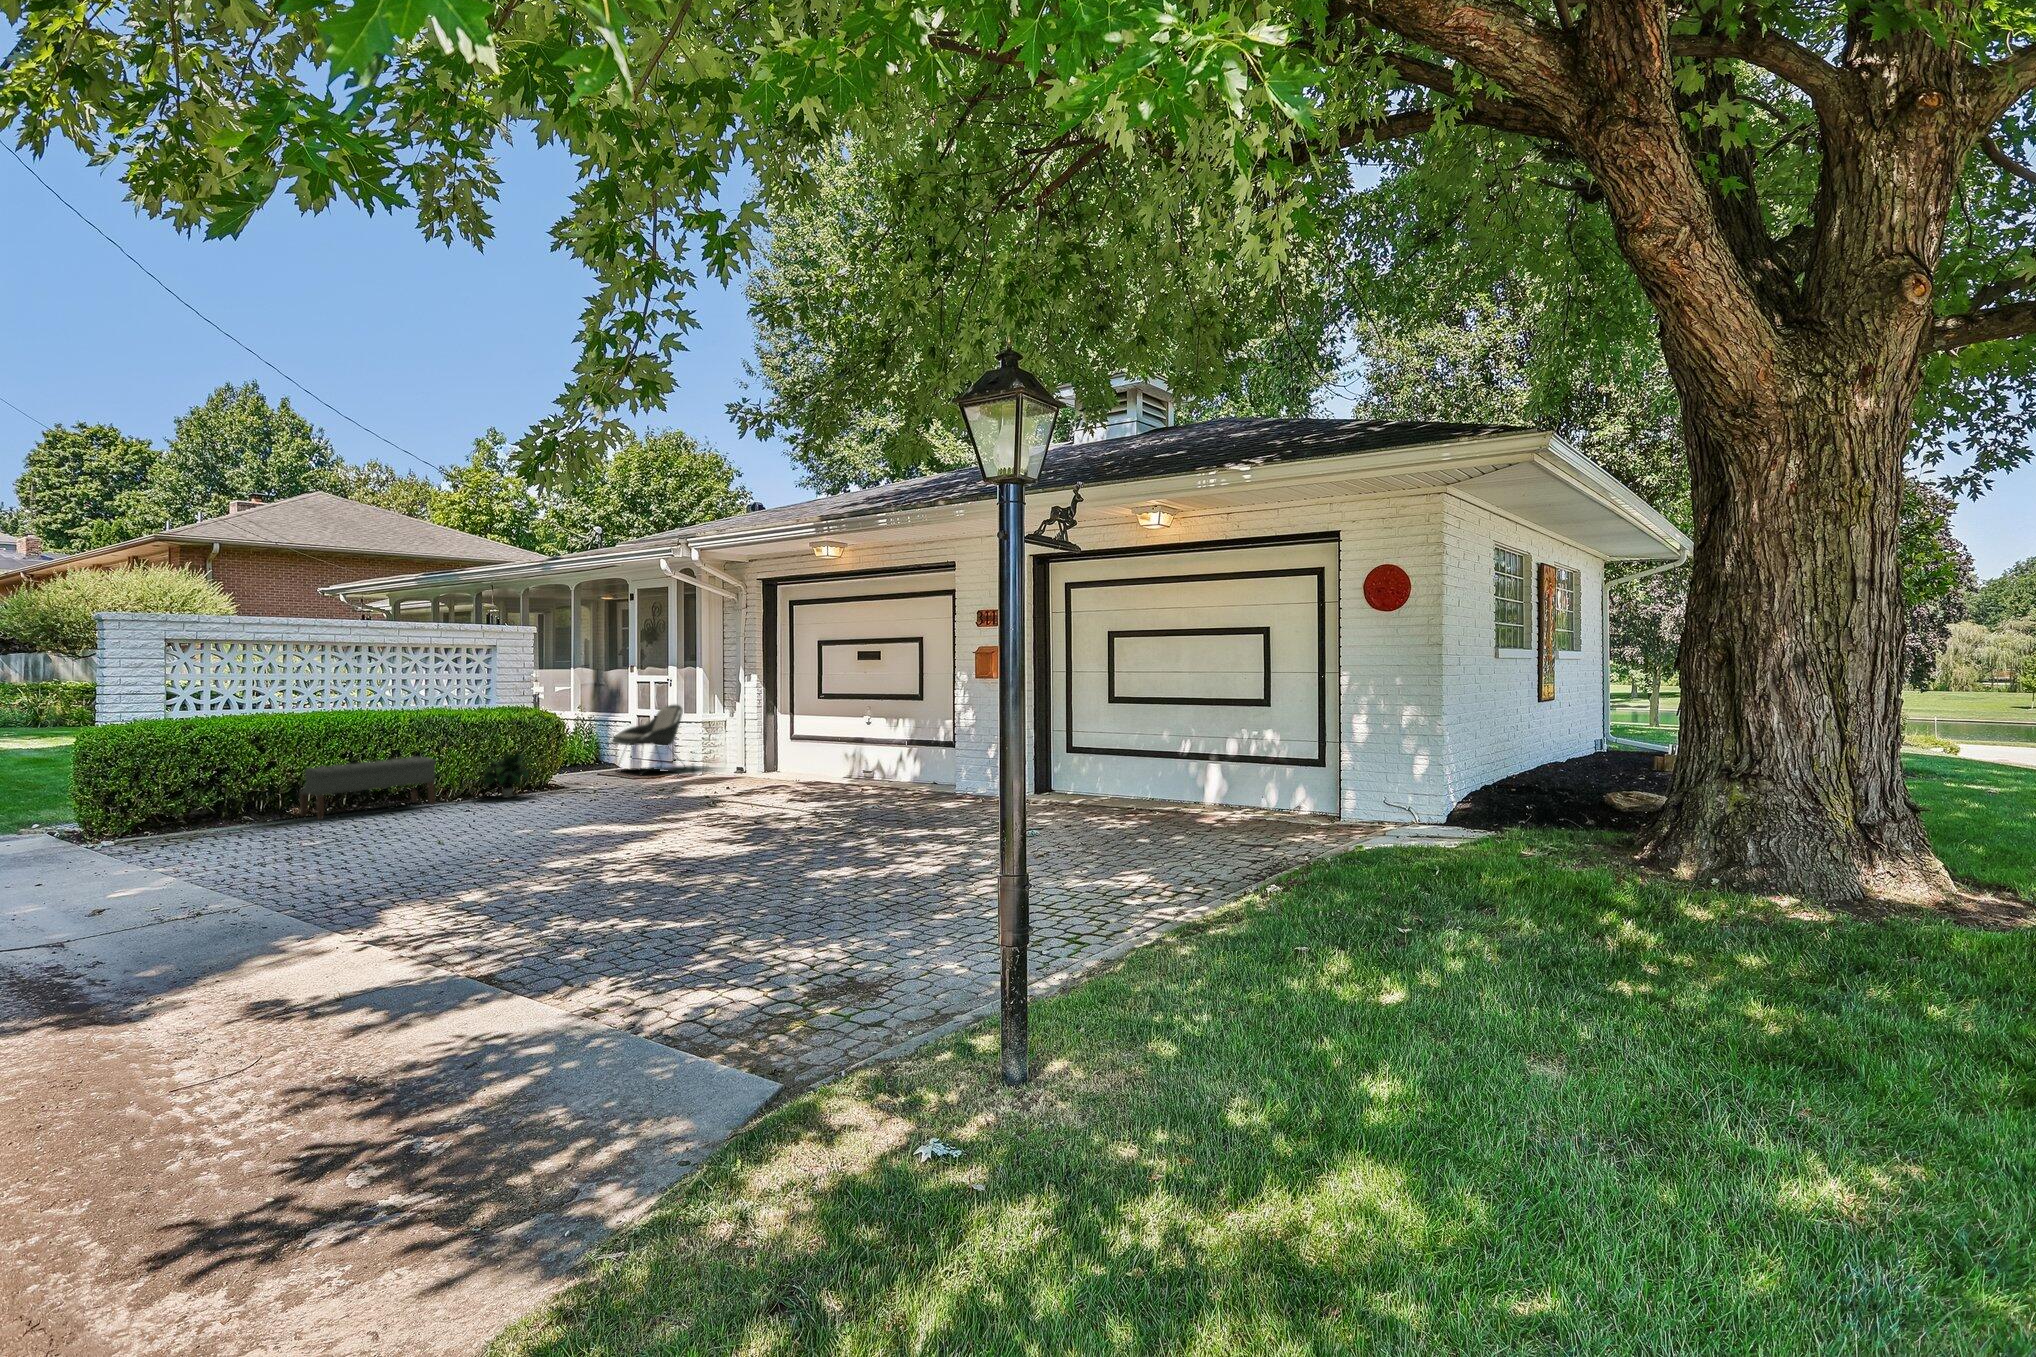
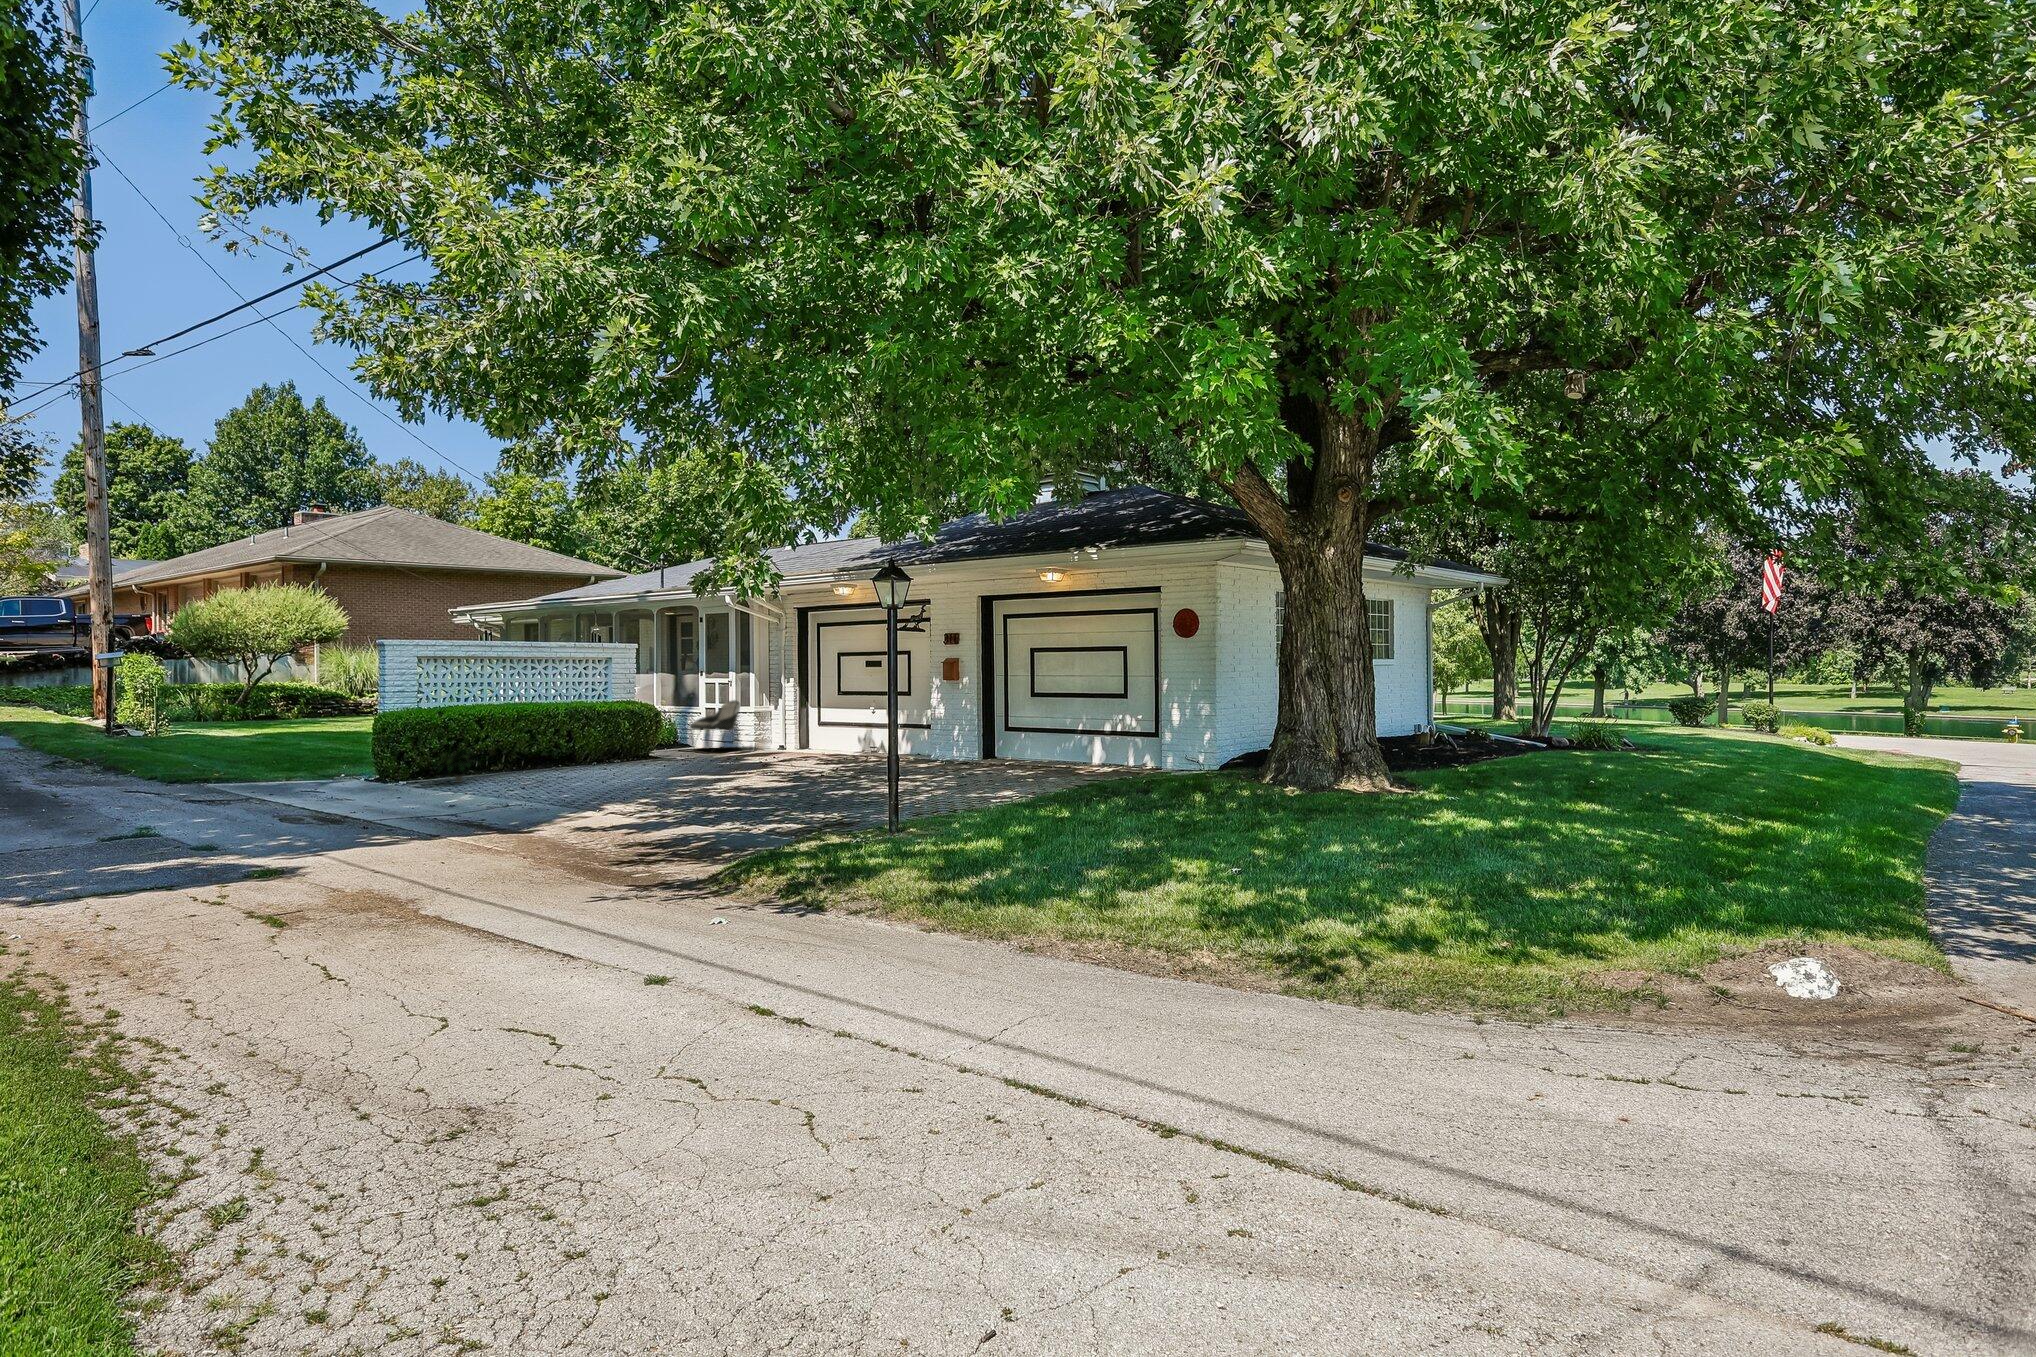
potted plant: present [482,751,536,798] -> present [437,747,480,783]
bench: present [300,757,436,820] -> none [510,736,589,775]

